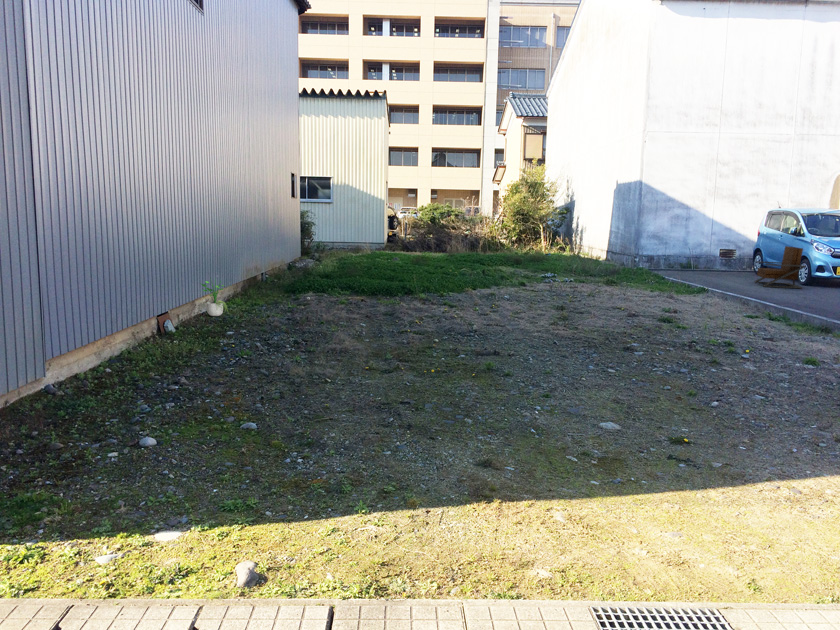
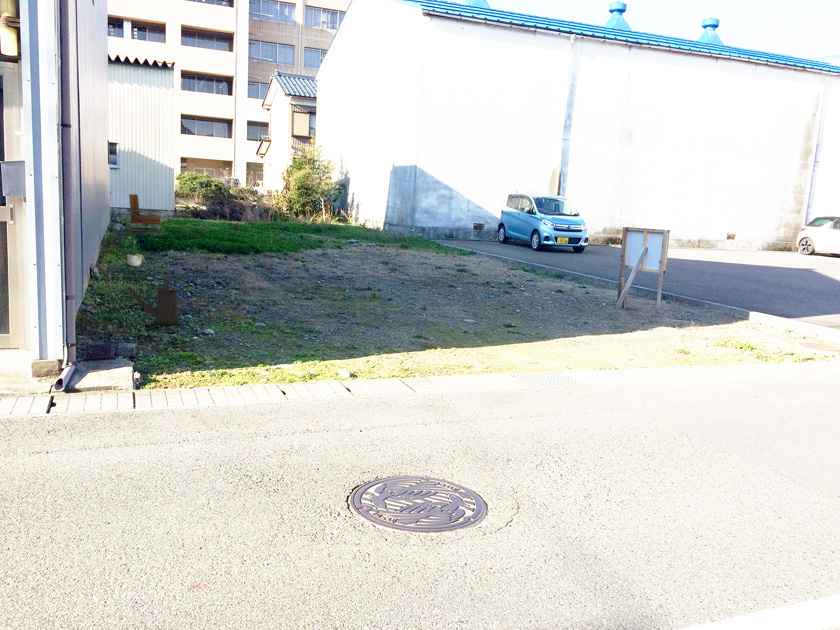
lounge chair: present [754,246,806,288] -> present [126,194,162,232]
watering can: none [28,358,114,429] -> present [128,279,186,325]

